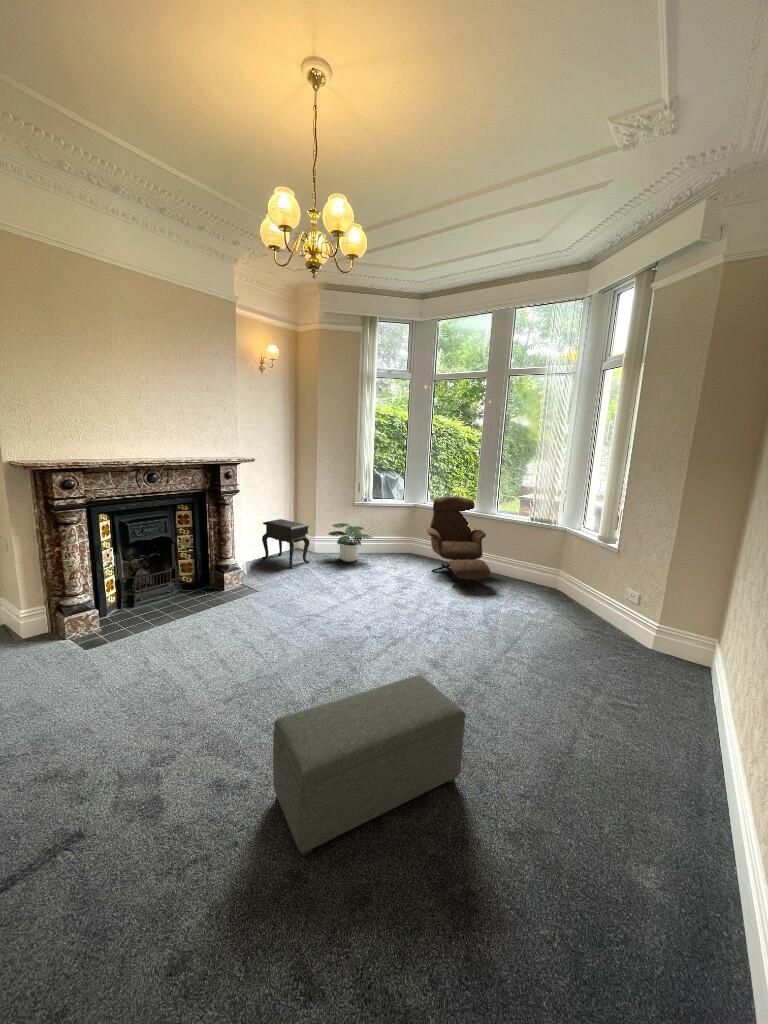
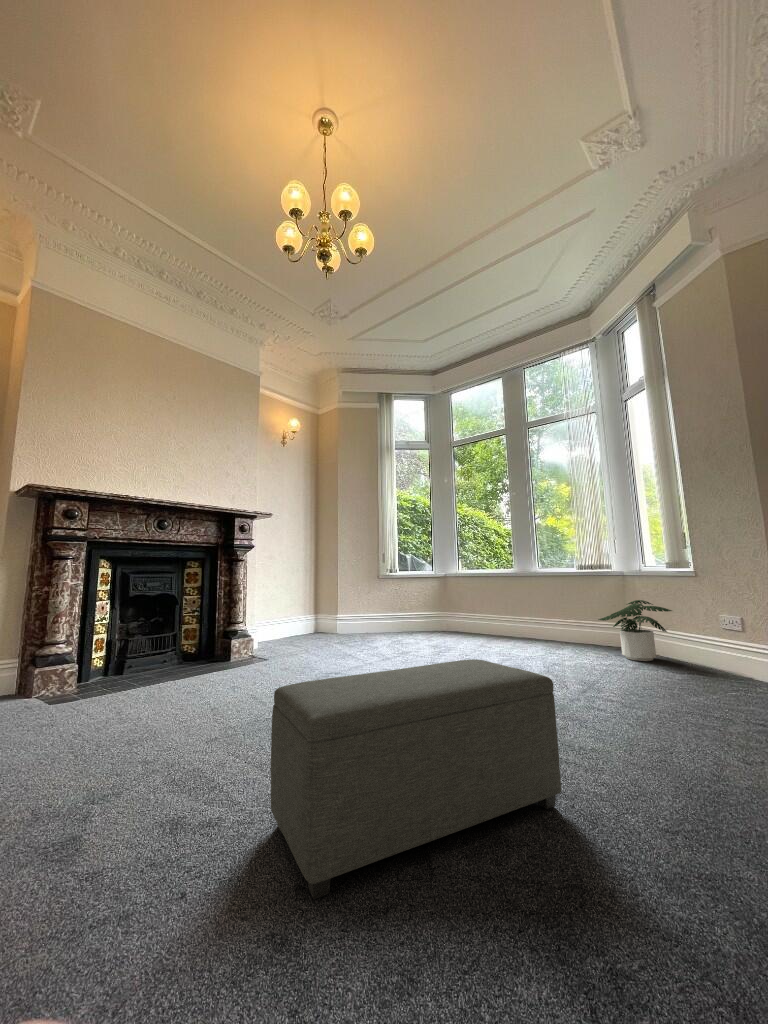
lounge chair: present [427,497,490,591] -> none [463,556,546,651]
side table: present [262,519,310,568] -> none [278,594,332,644]
potted plant: present [328,523,373,562] -> present [598,600,672,661]

